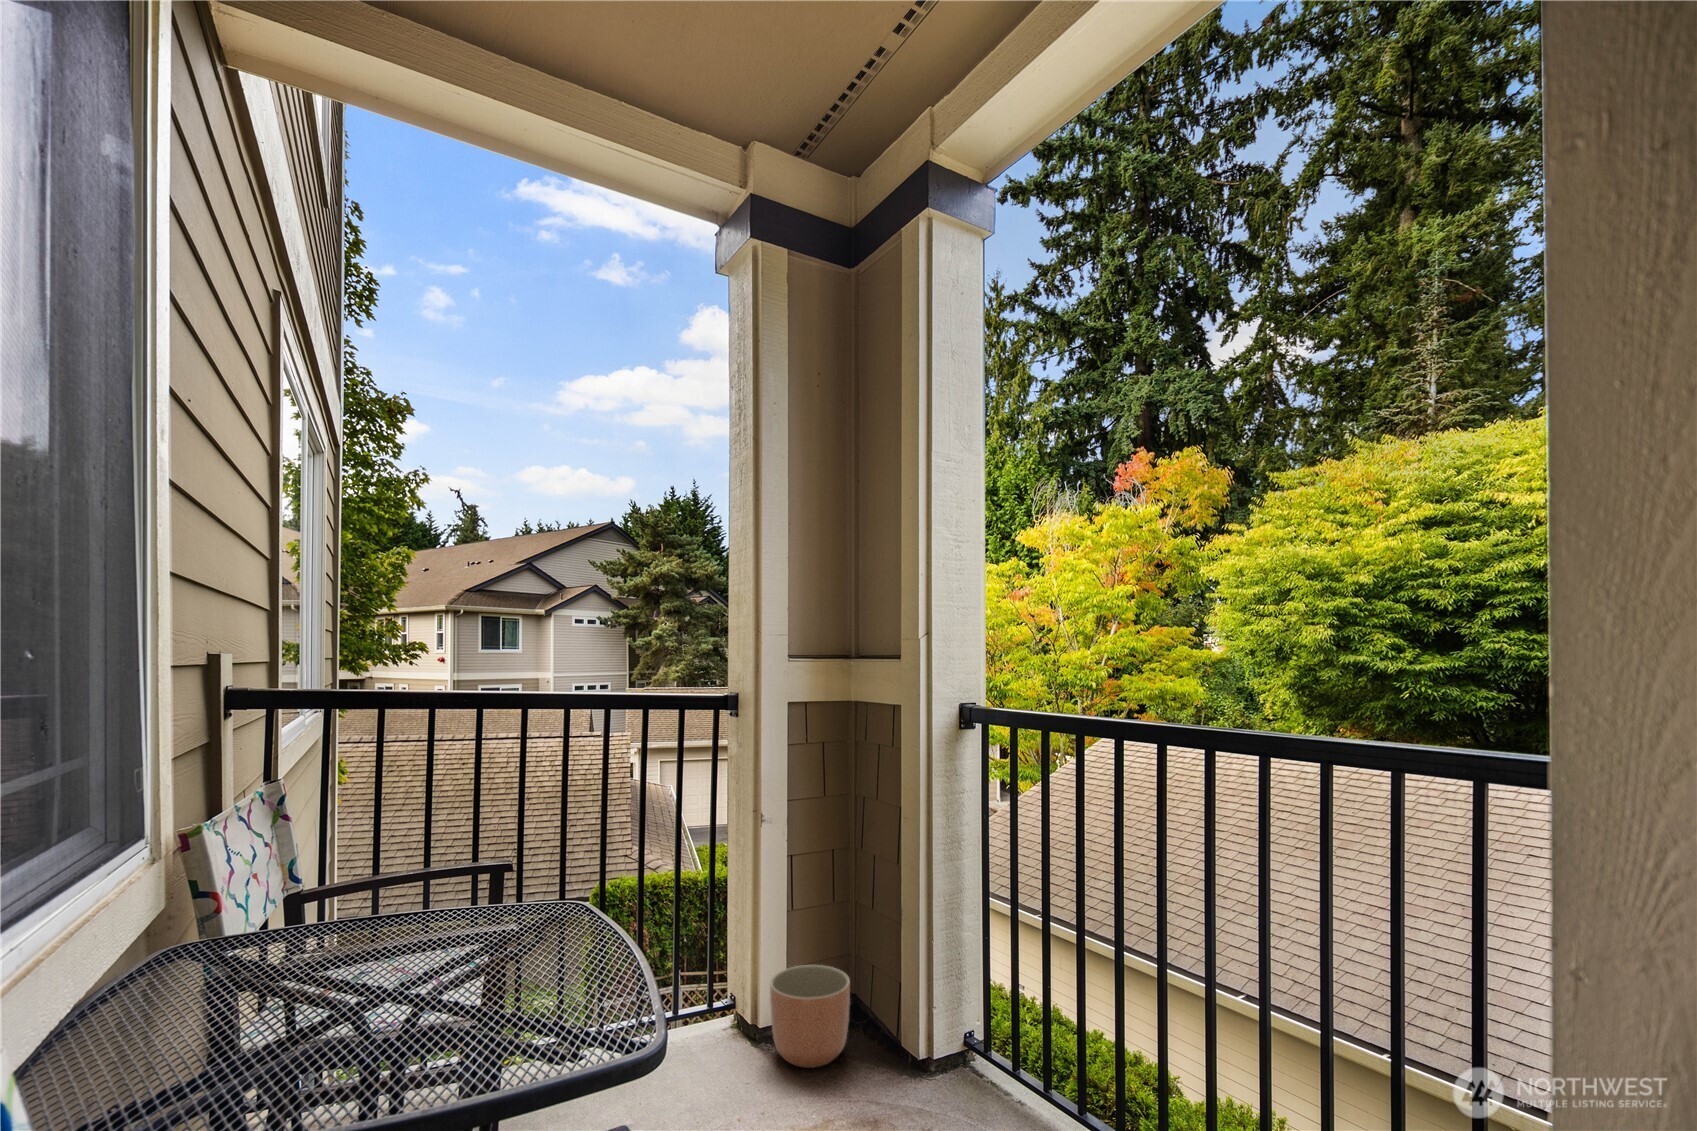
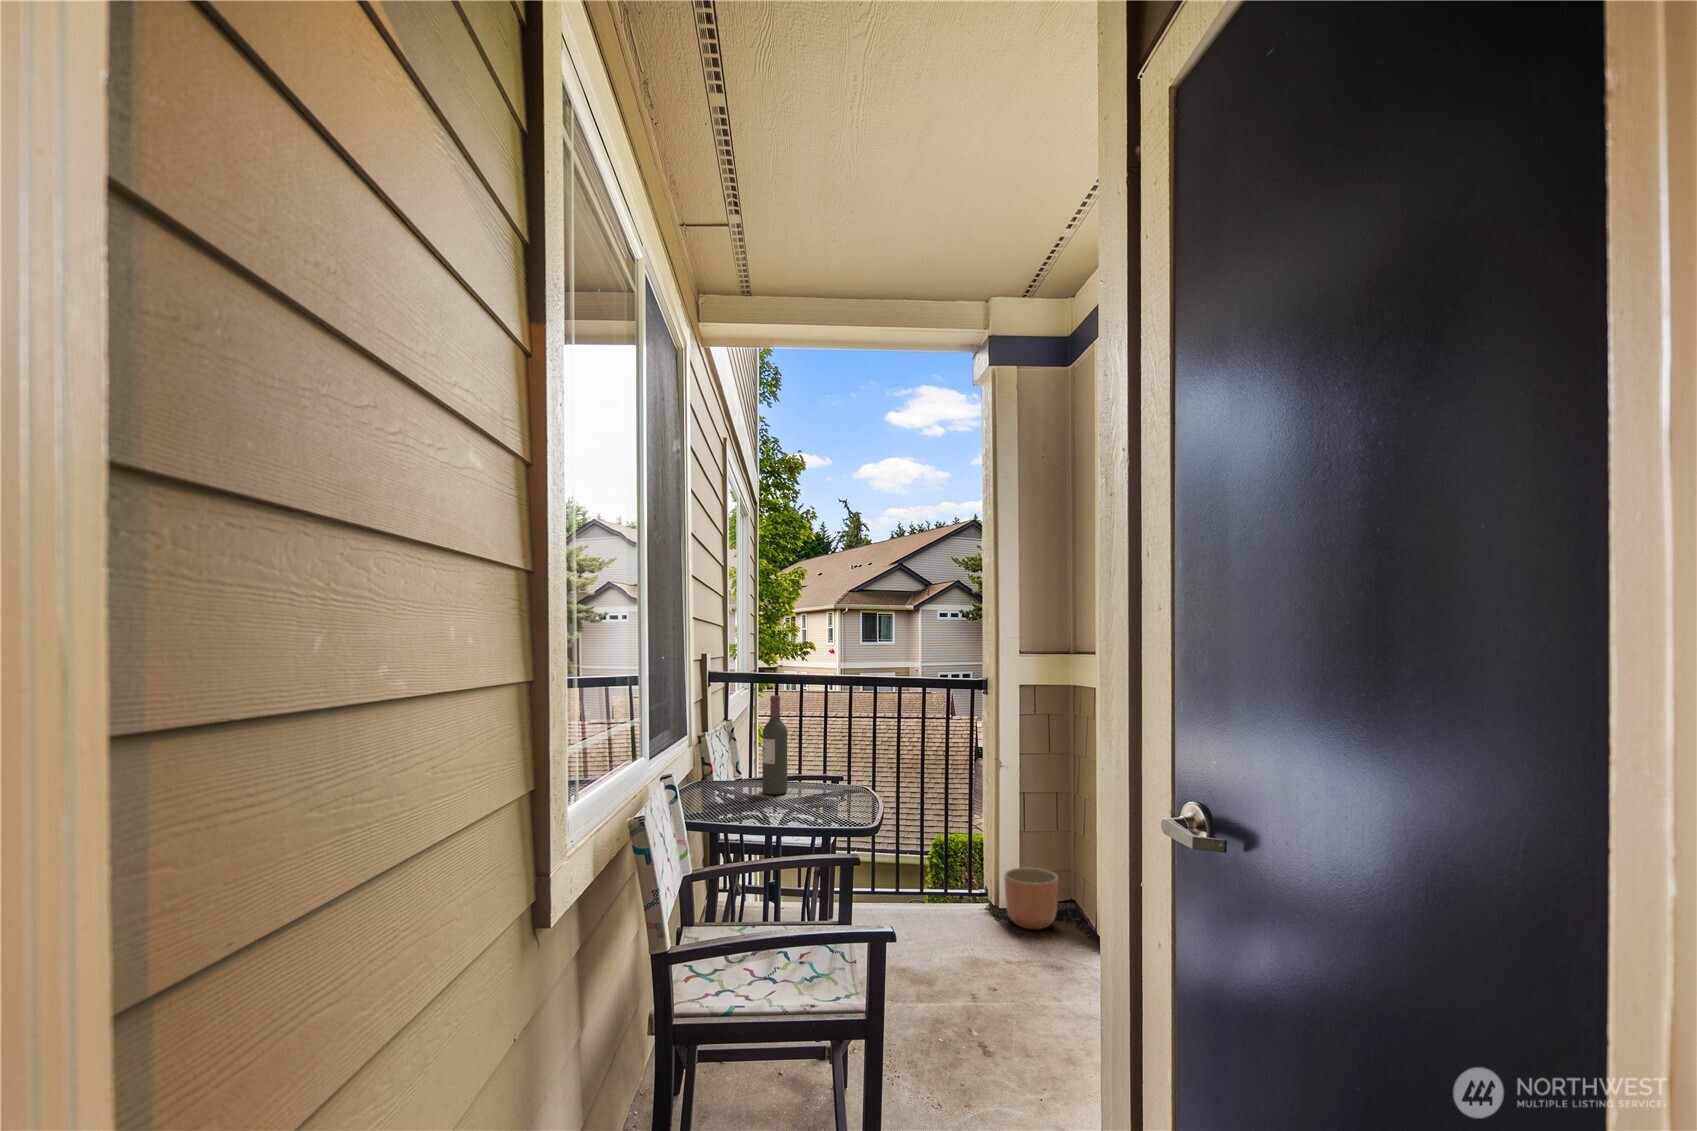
wine bottle: none [341,736,409,967] -> present [762,695,787,794]

